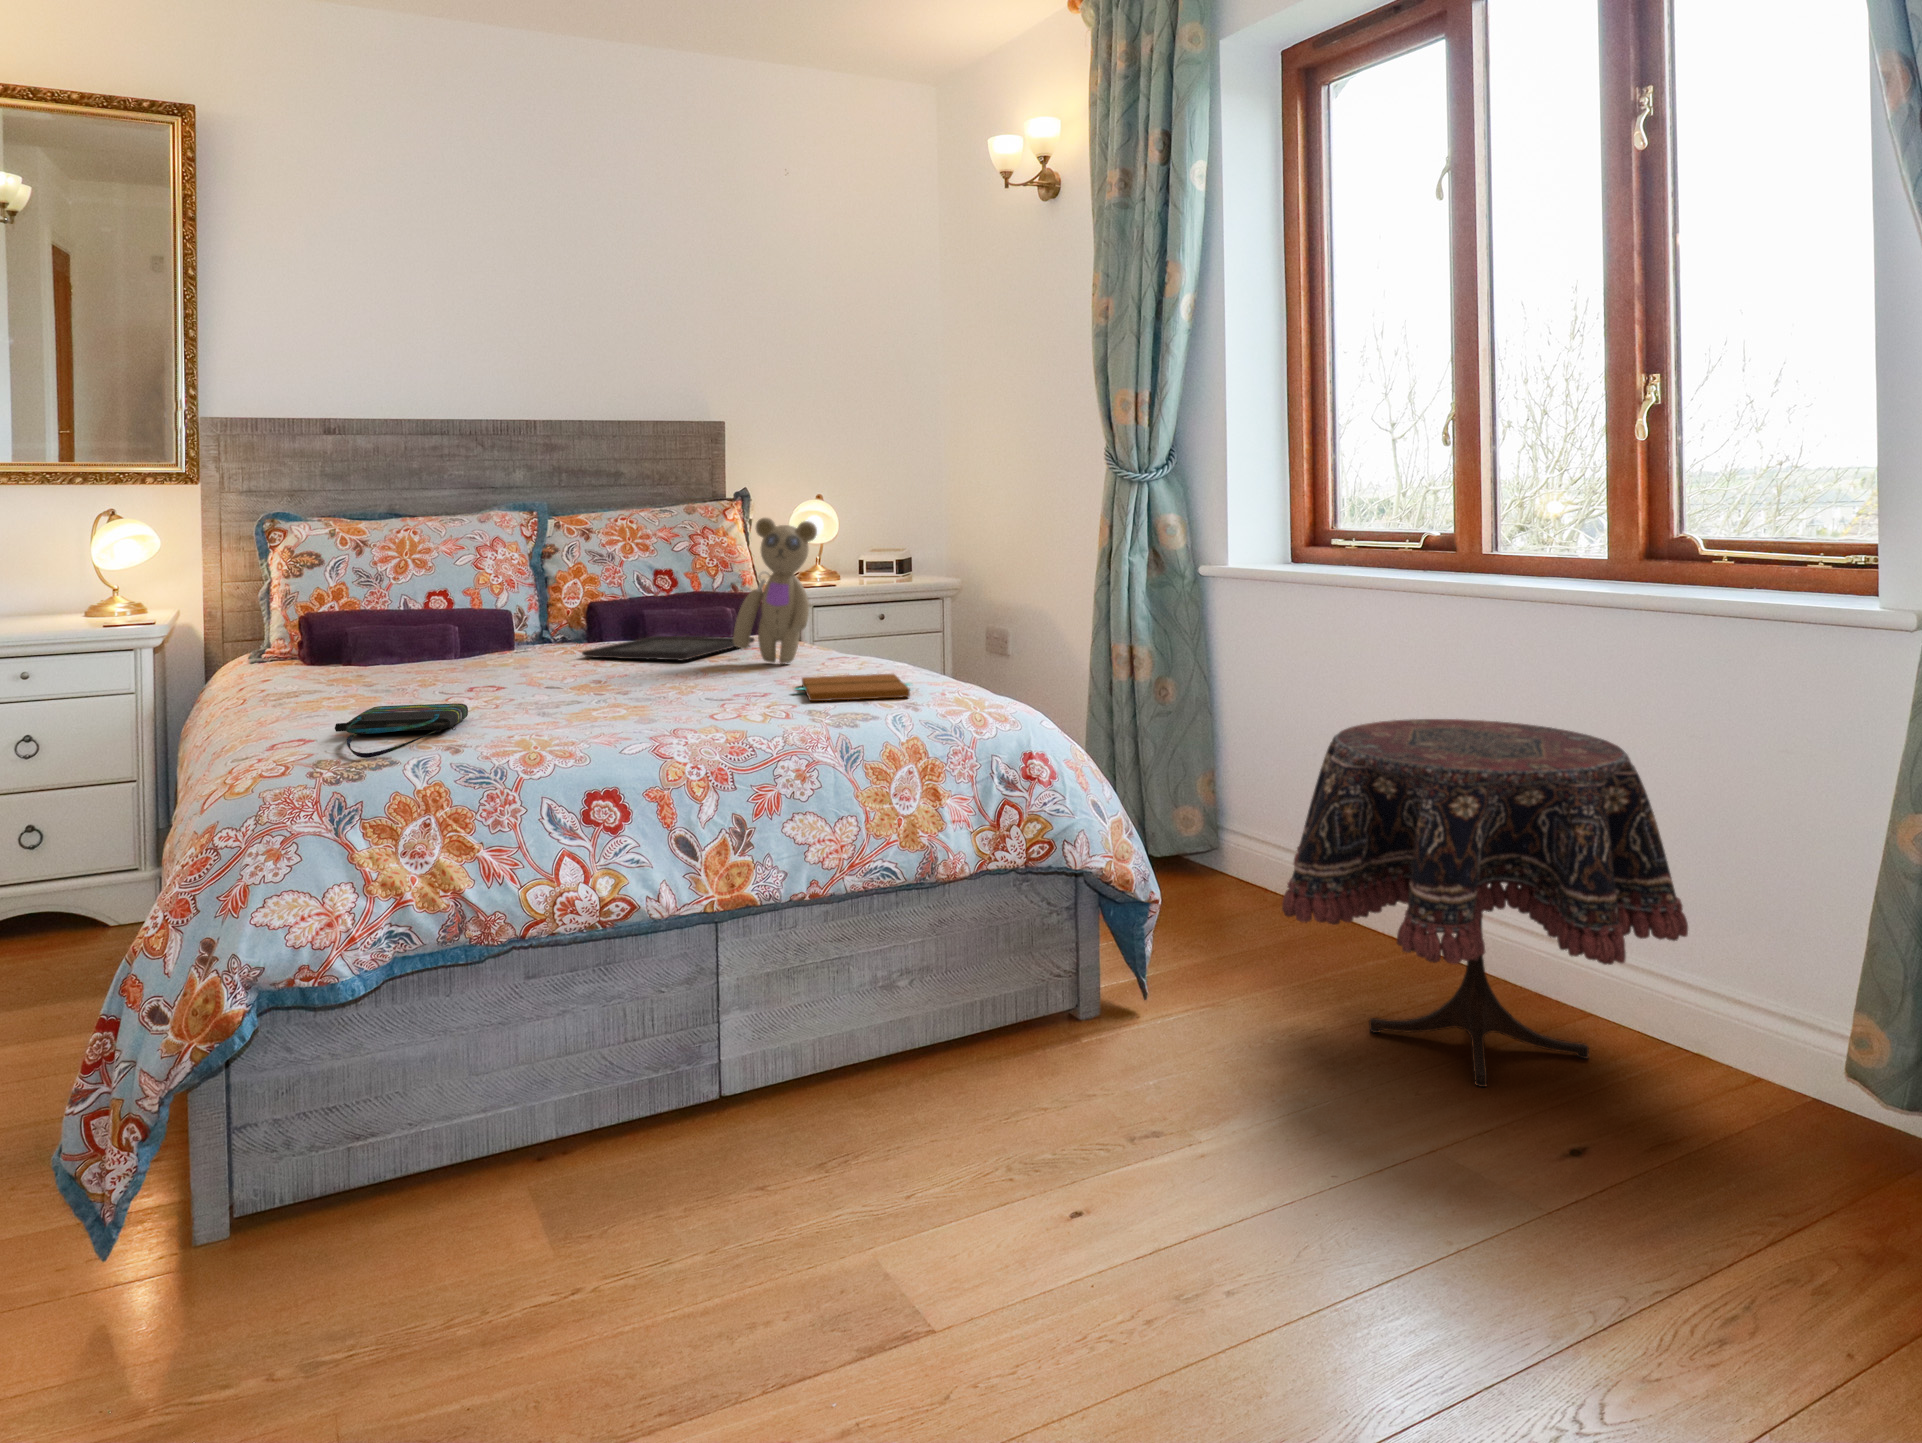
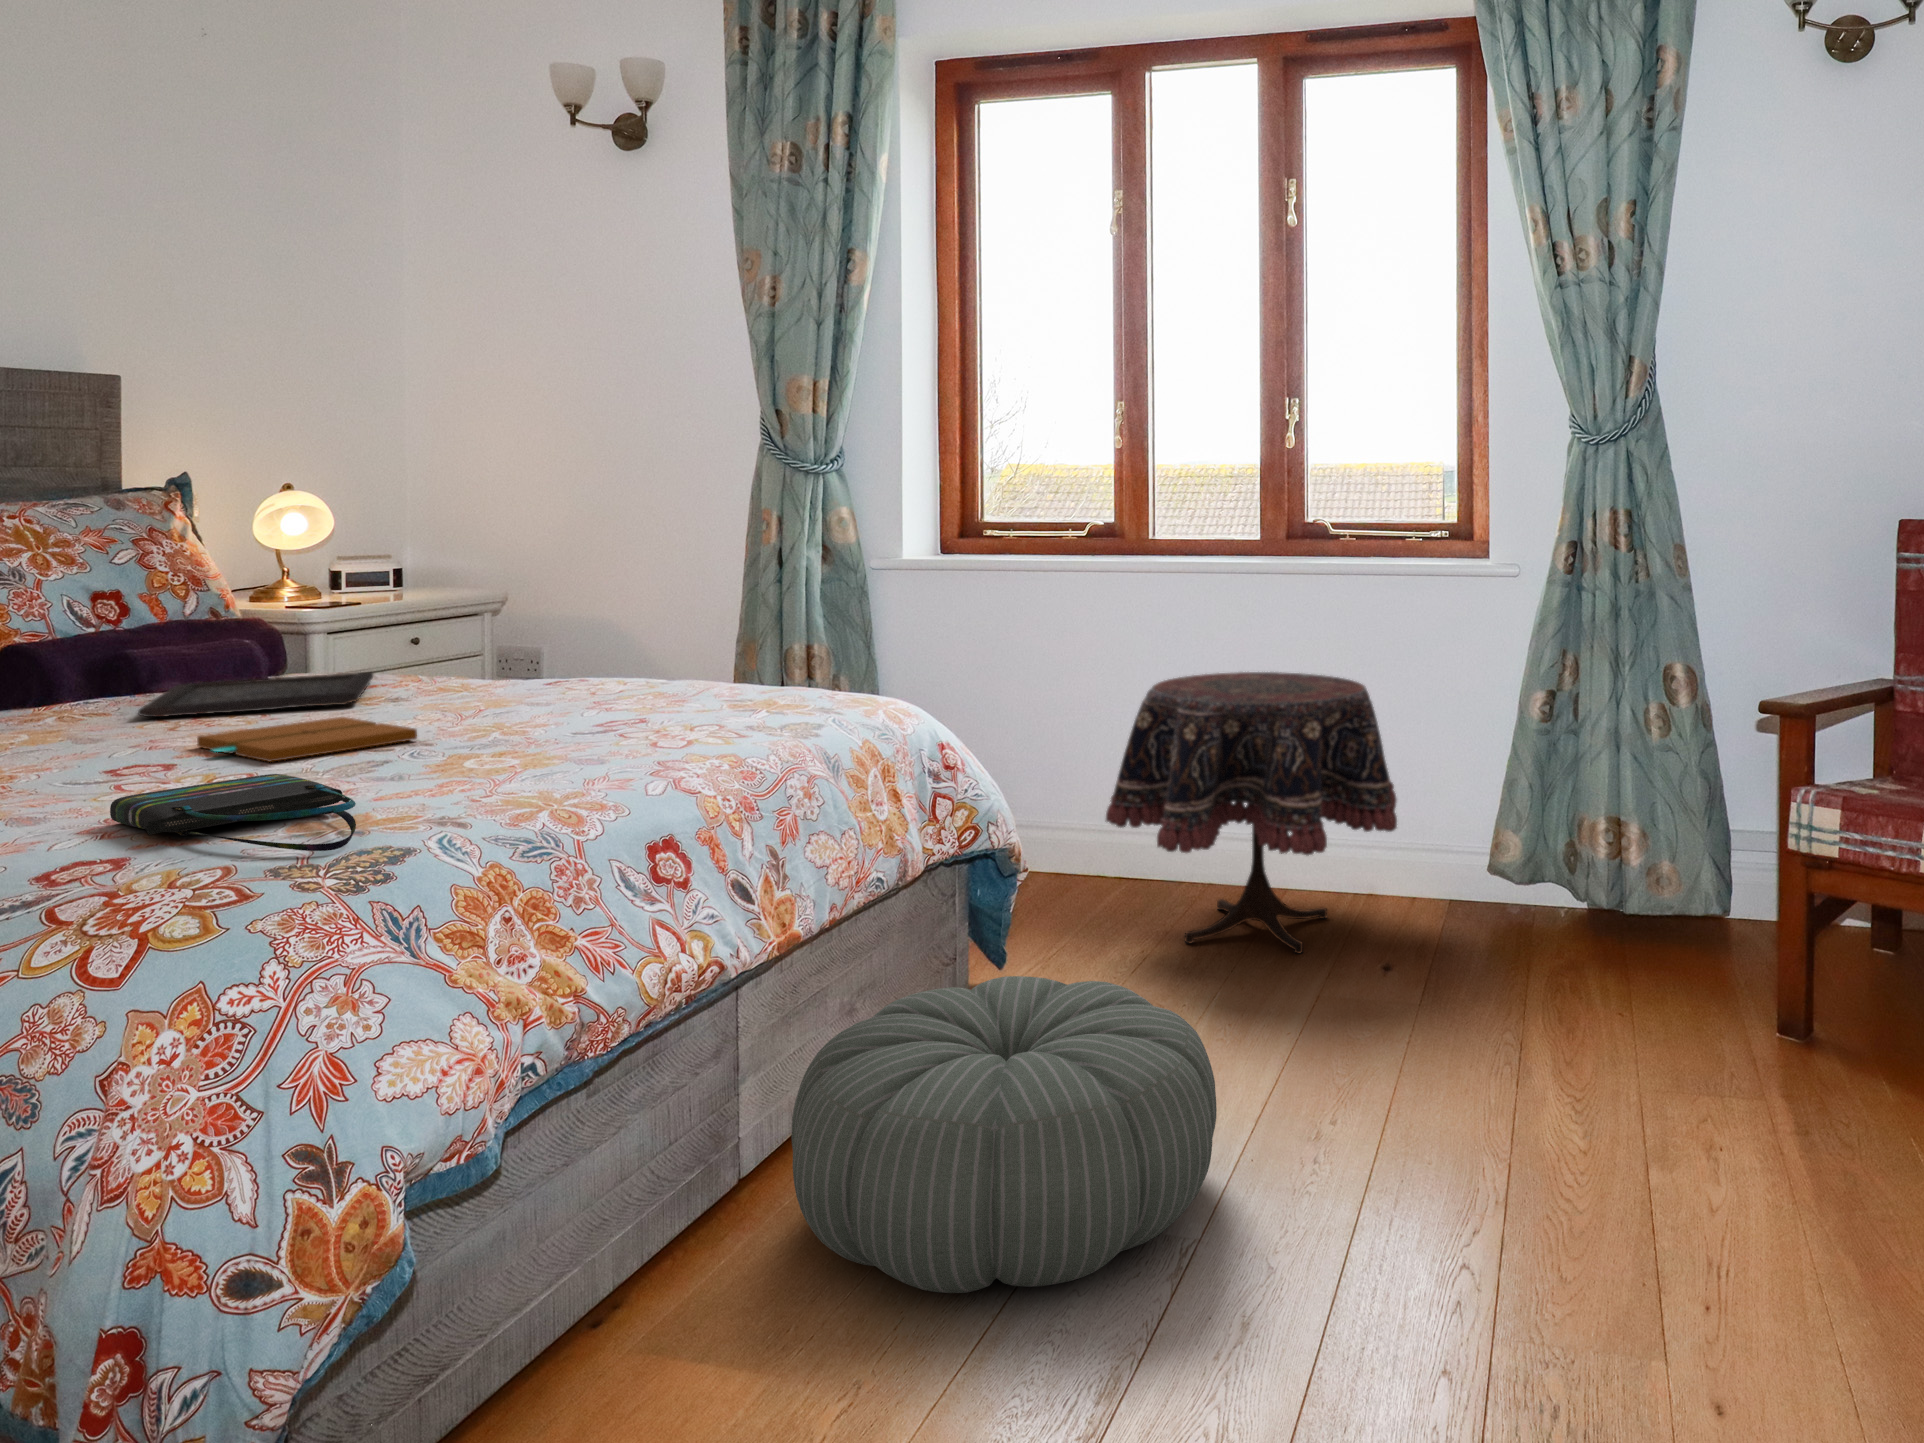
teddy bear: present [733,518,817,664] -> none [432,507,557,694]
book: present [796,674,910,701] -> present [197,717,417,762]
pouf: none [634,978,1035,1283] -> present [792,976,1217,1293]

